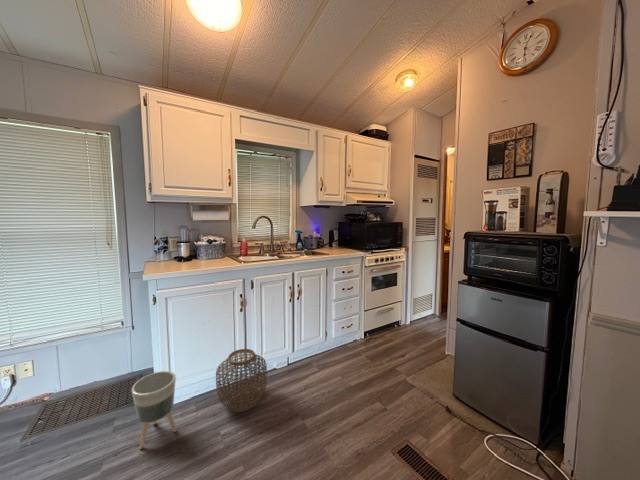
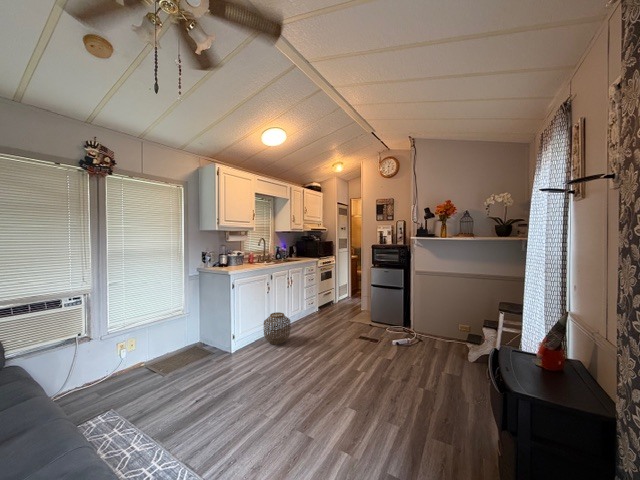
planter: present [132,371,177,449] -> none [235,324,255,362]

